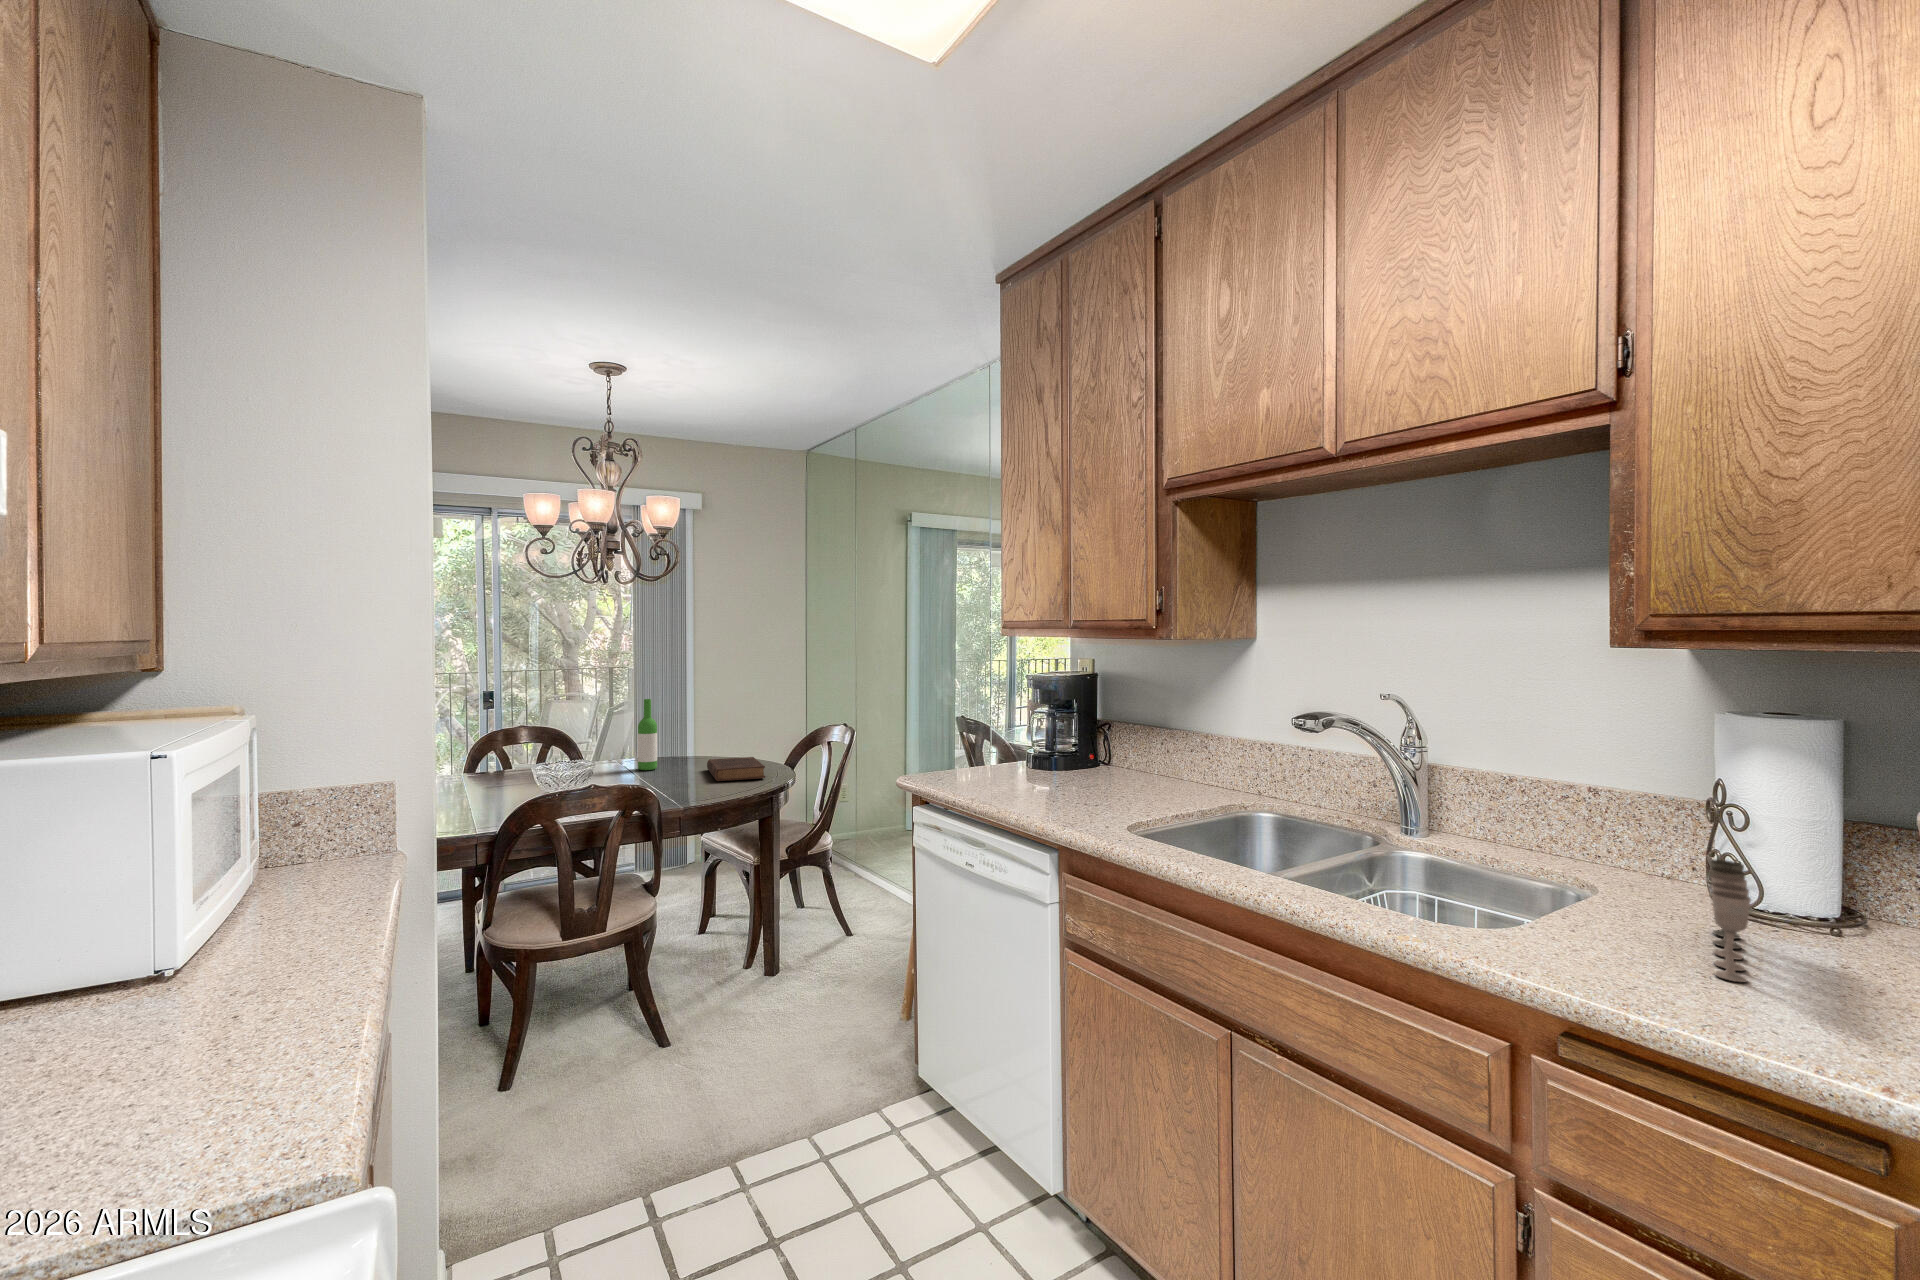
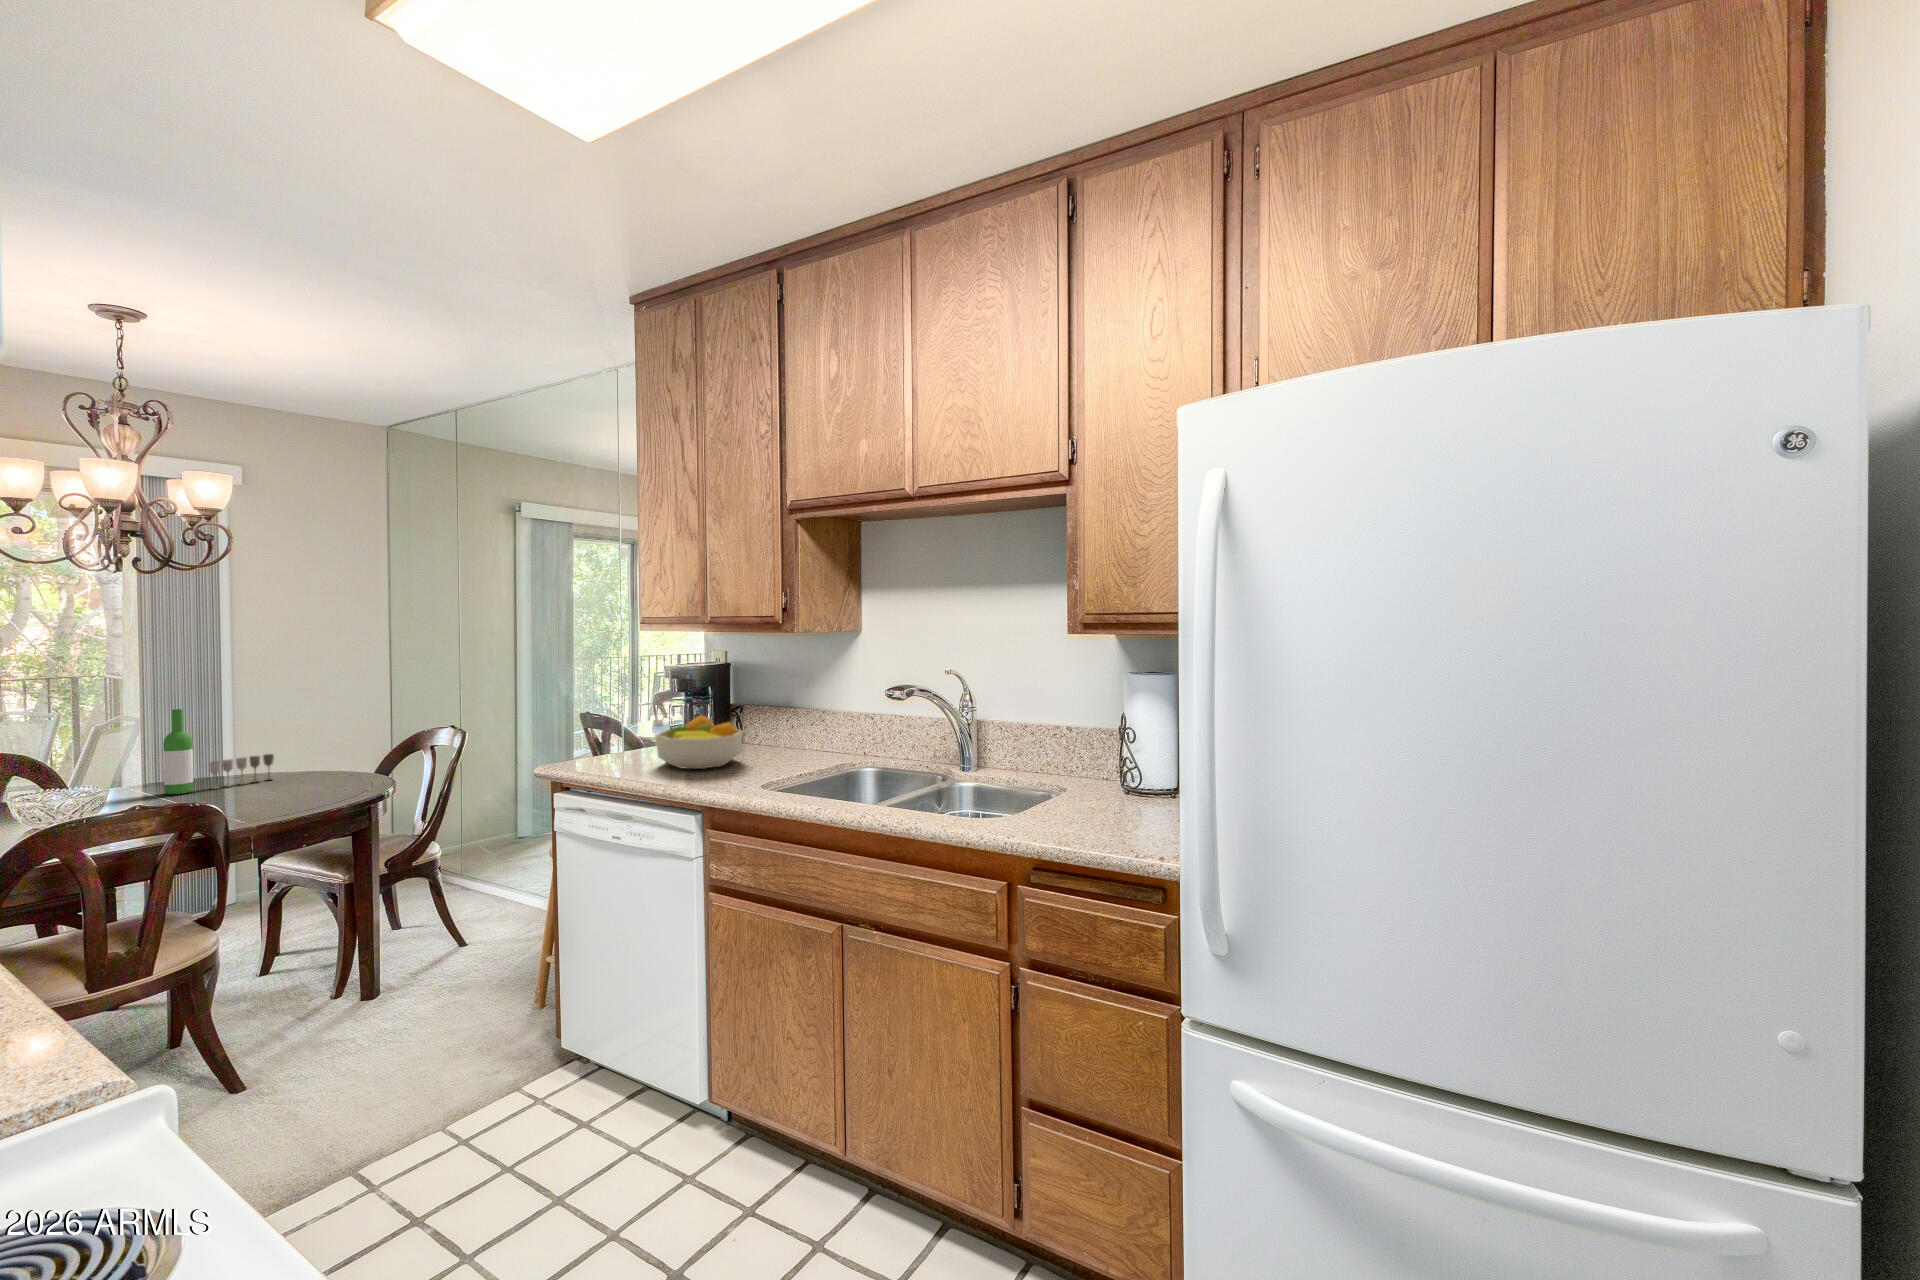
fruit bowl: none [1014,731,1110,794] -> present [655,716,743,769]
book: present [707,757,765,781] -> none [268,769,353,798]
wine glass: present [1710,860,1751,982] -> present [209,754,274,789]

